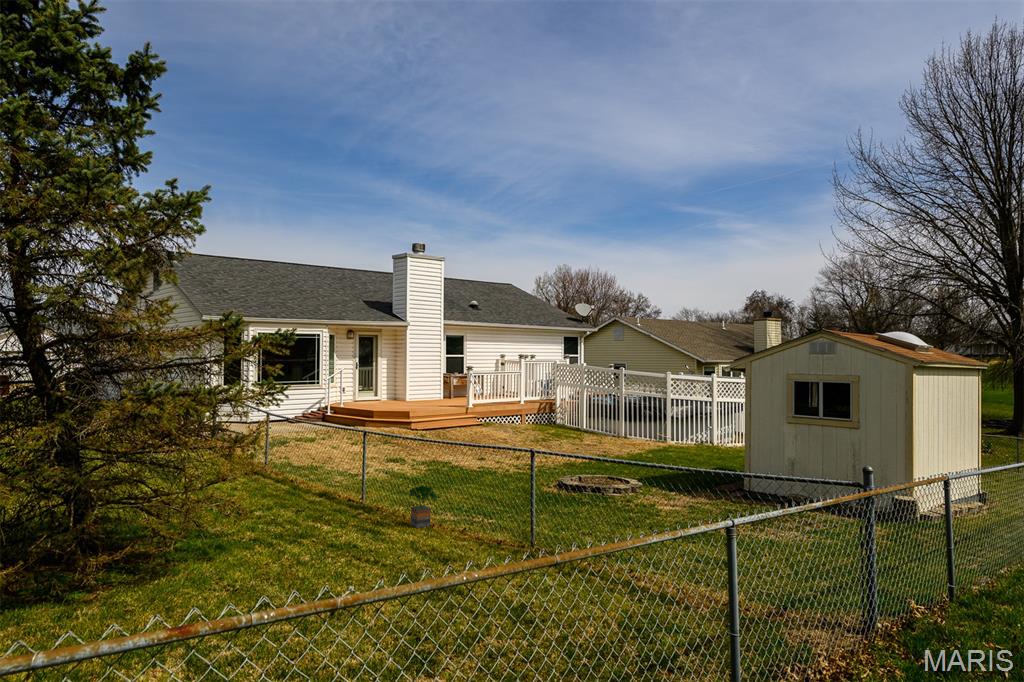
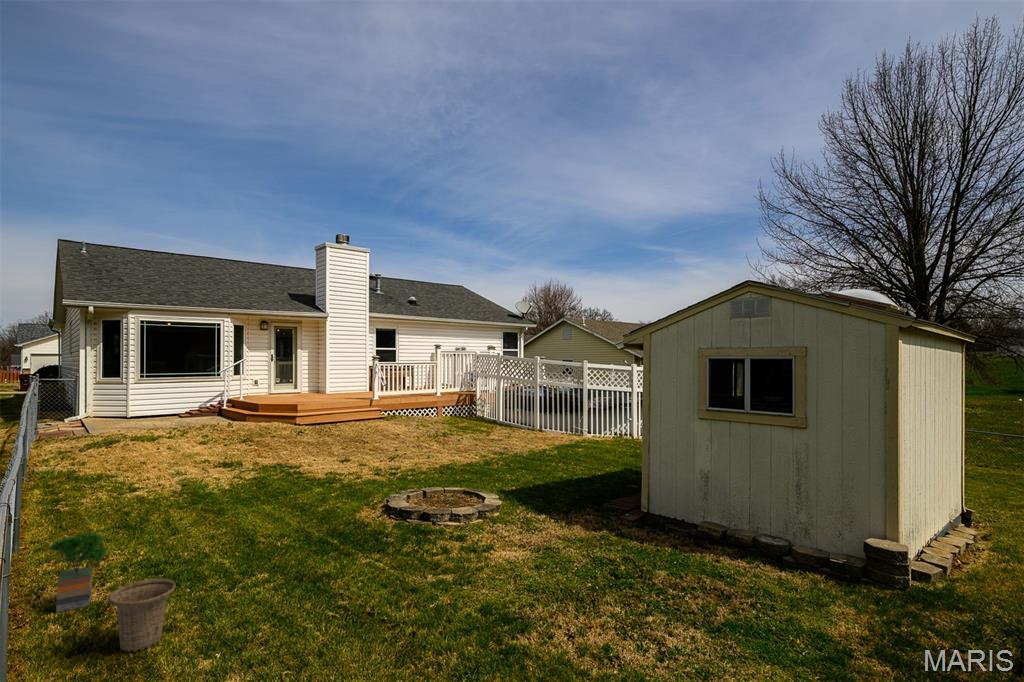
basket: none [469,507,499,541] -> present [109,579,176,652]

